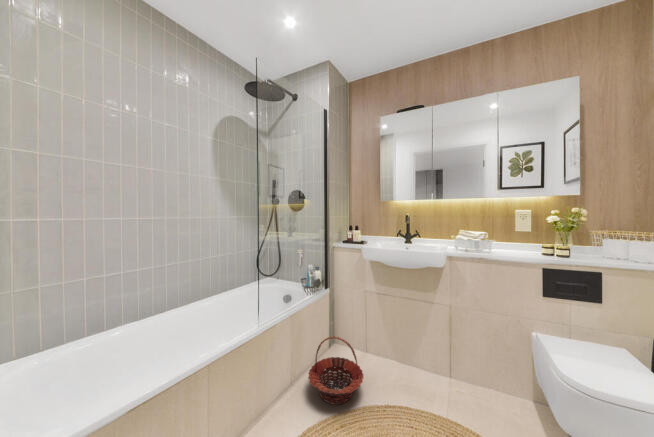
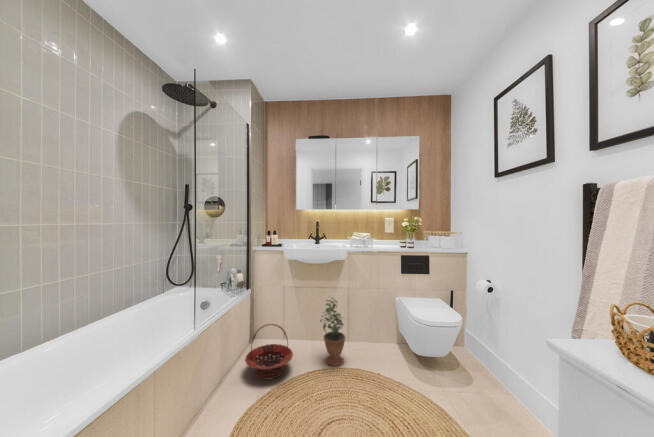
potted plant: none [399,315,437,414] -> present [320,298,345,366]

